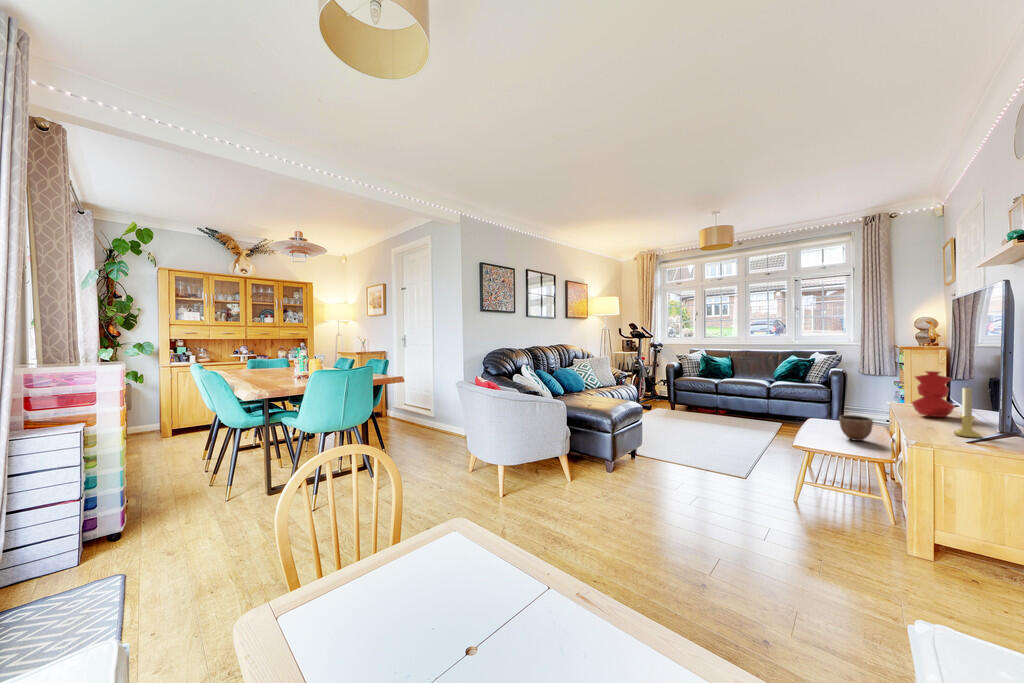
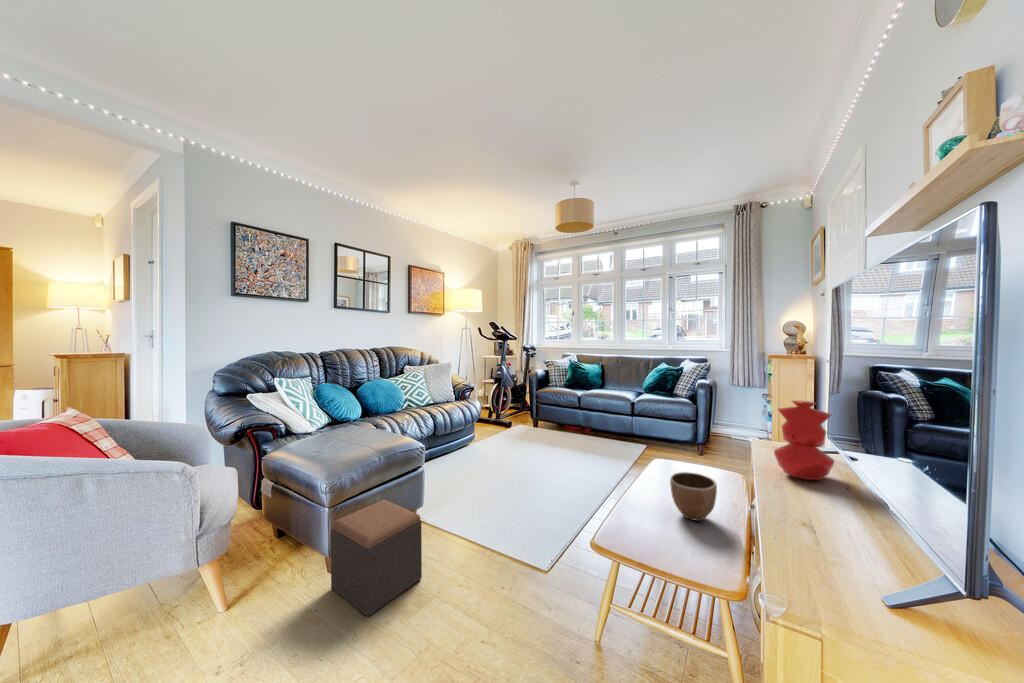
candle holder: present [954,388,981,438] -> none [841,448,890,560]
footstool: none [617,434,667,489] -> present [331,500,422,616]

